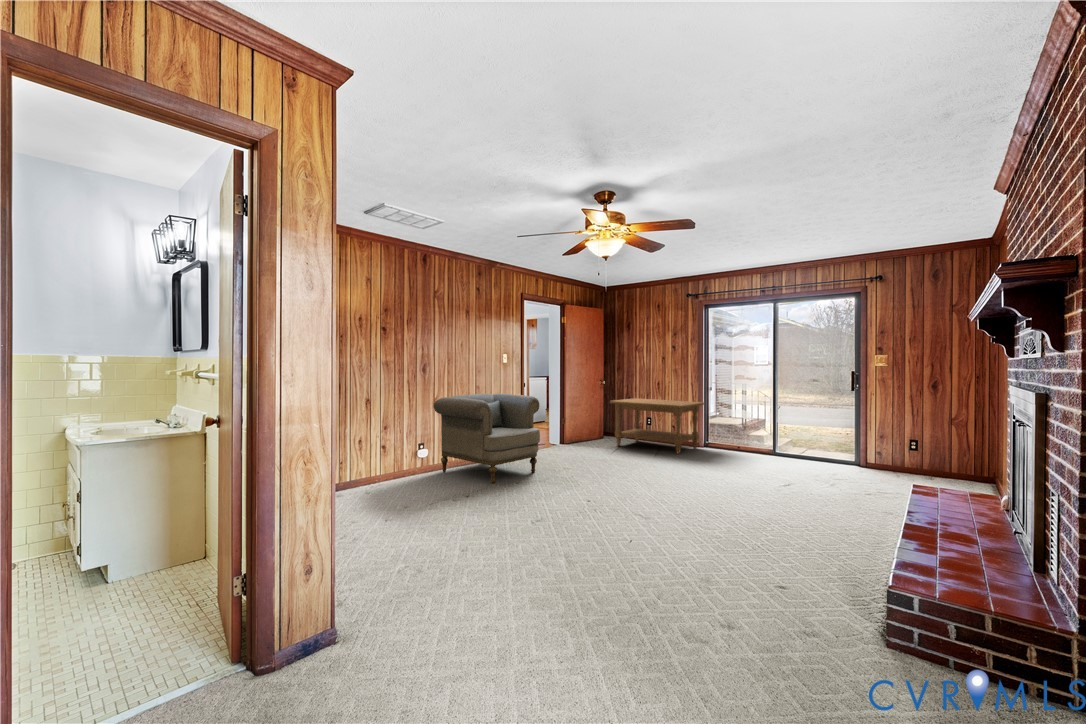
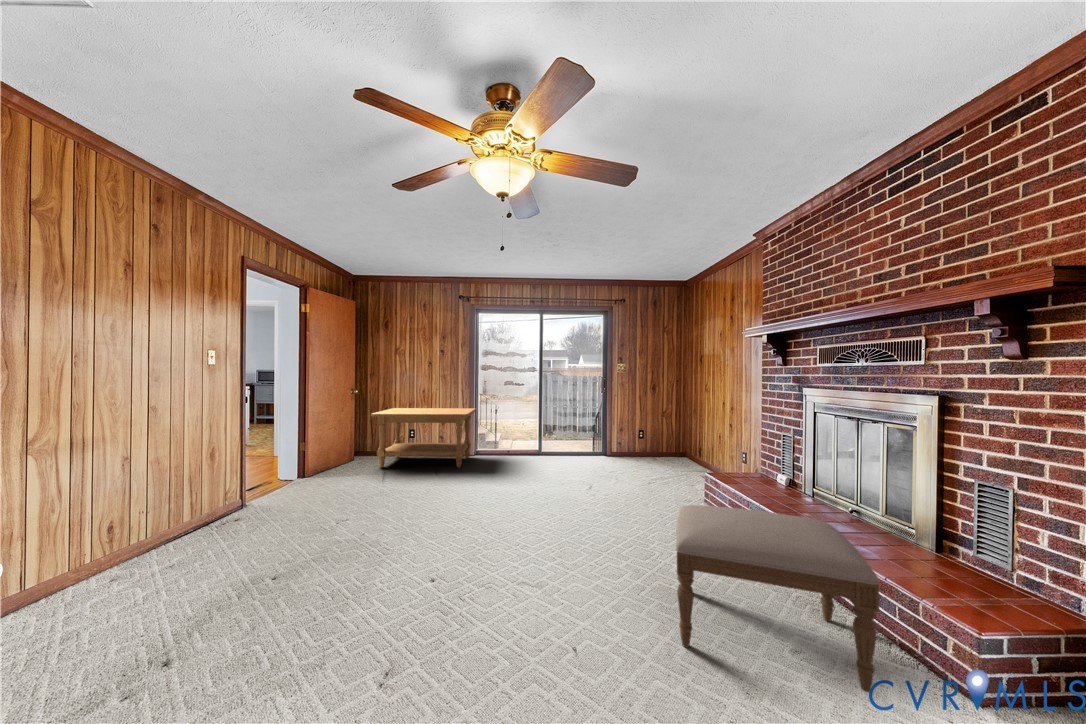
armchair: present [433,394,540,483] -> none [18,418,301,604]
ottoman: none [694,476,854,602] -> present [676,505,879,692]

